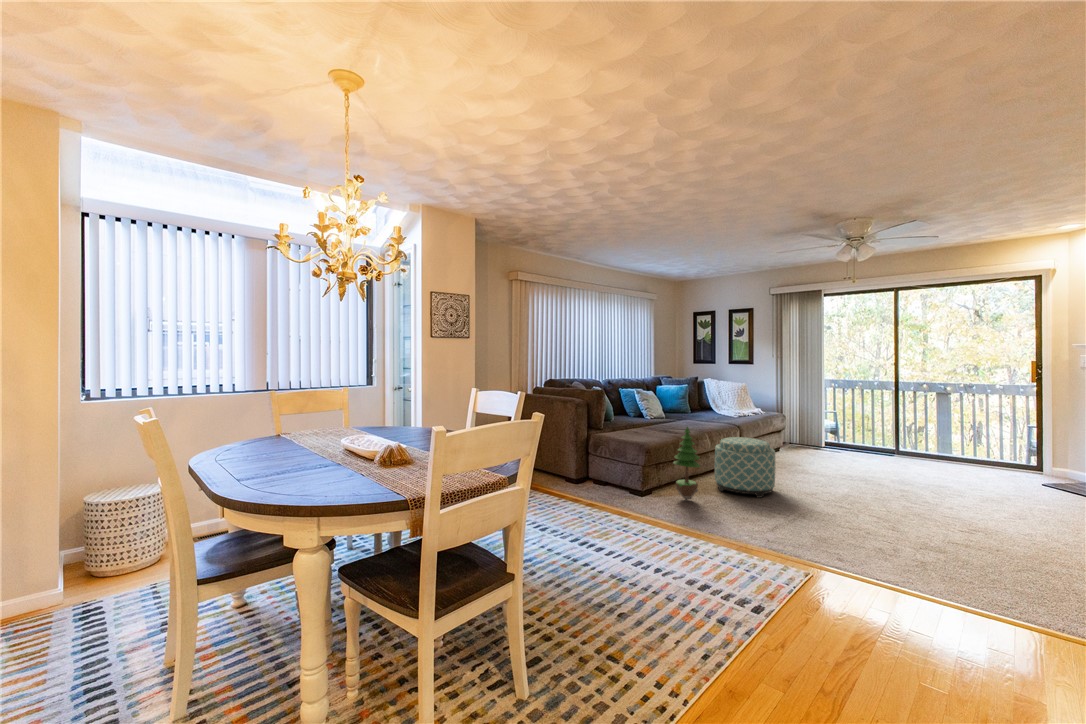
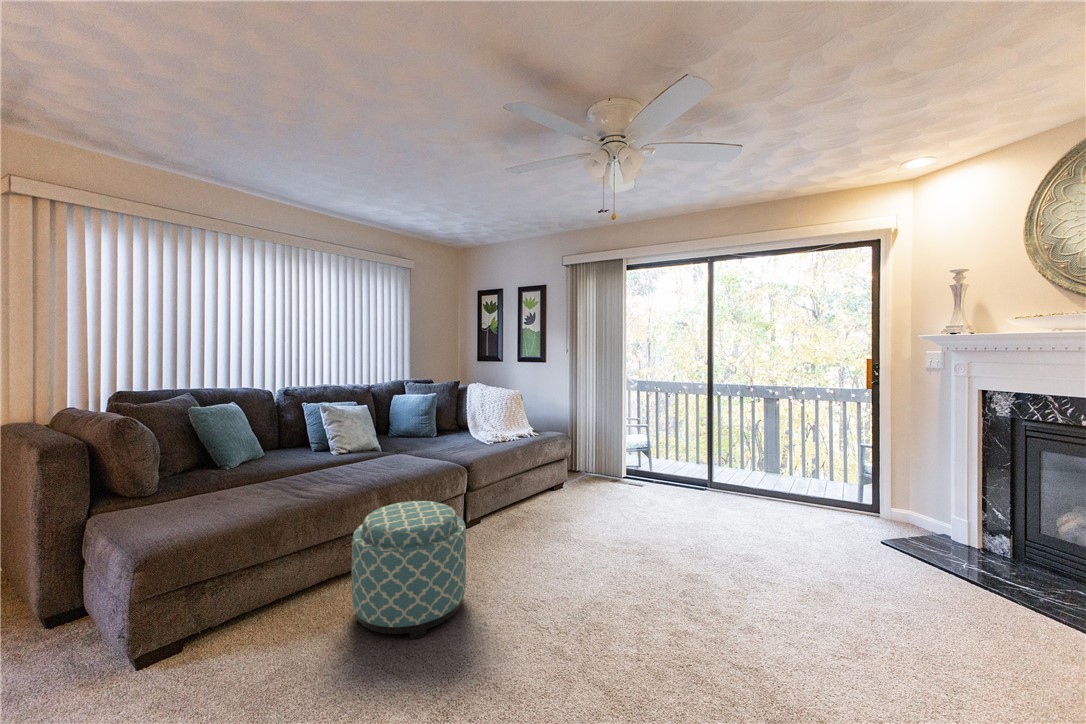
potted tree: present [673,427,700,500] -> none [194,504,268,675]

